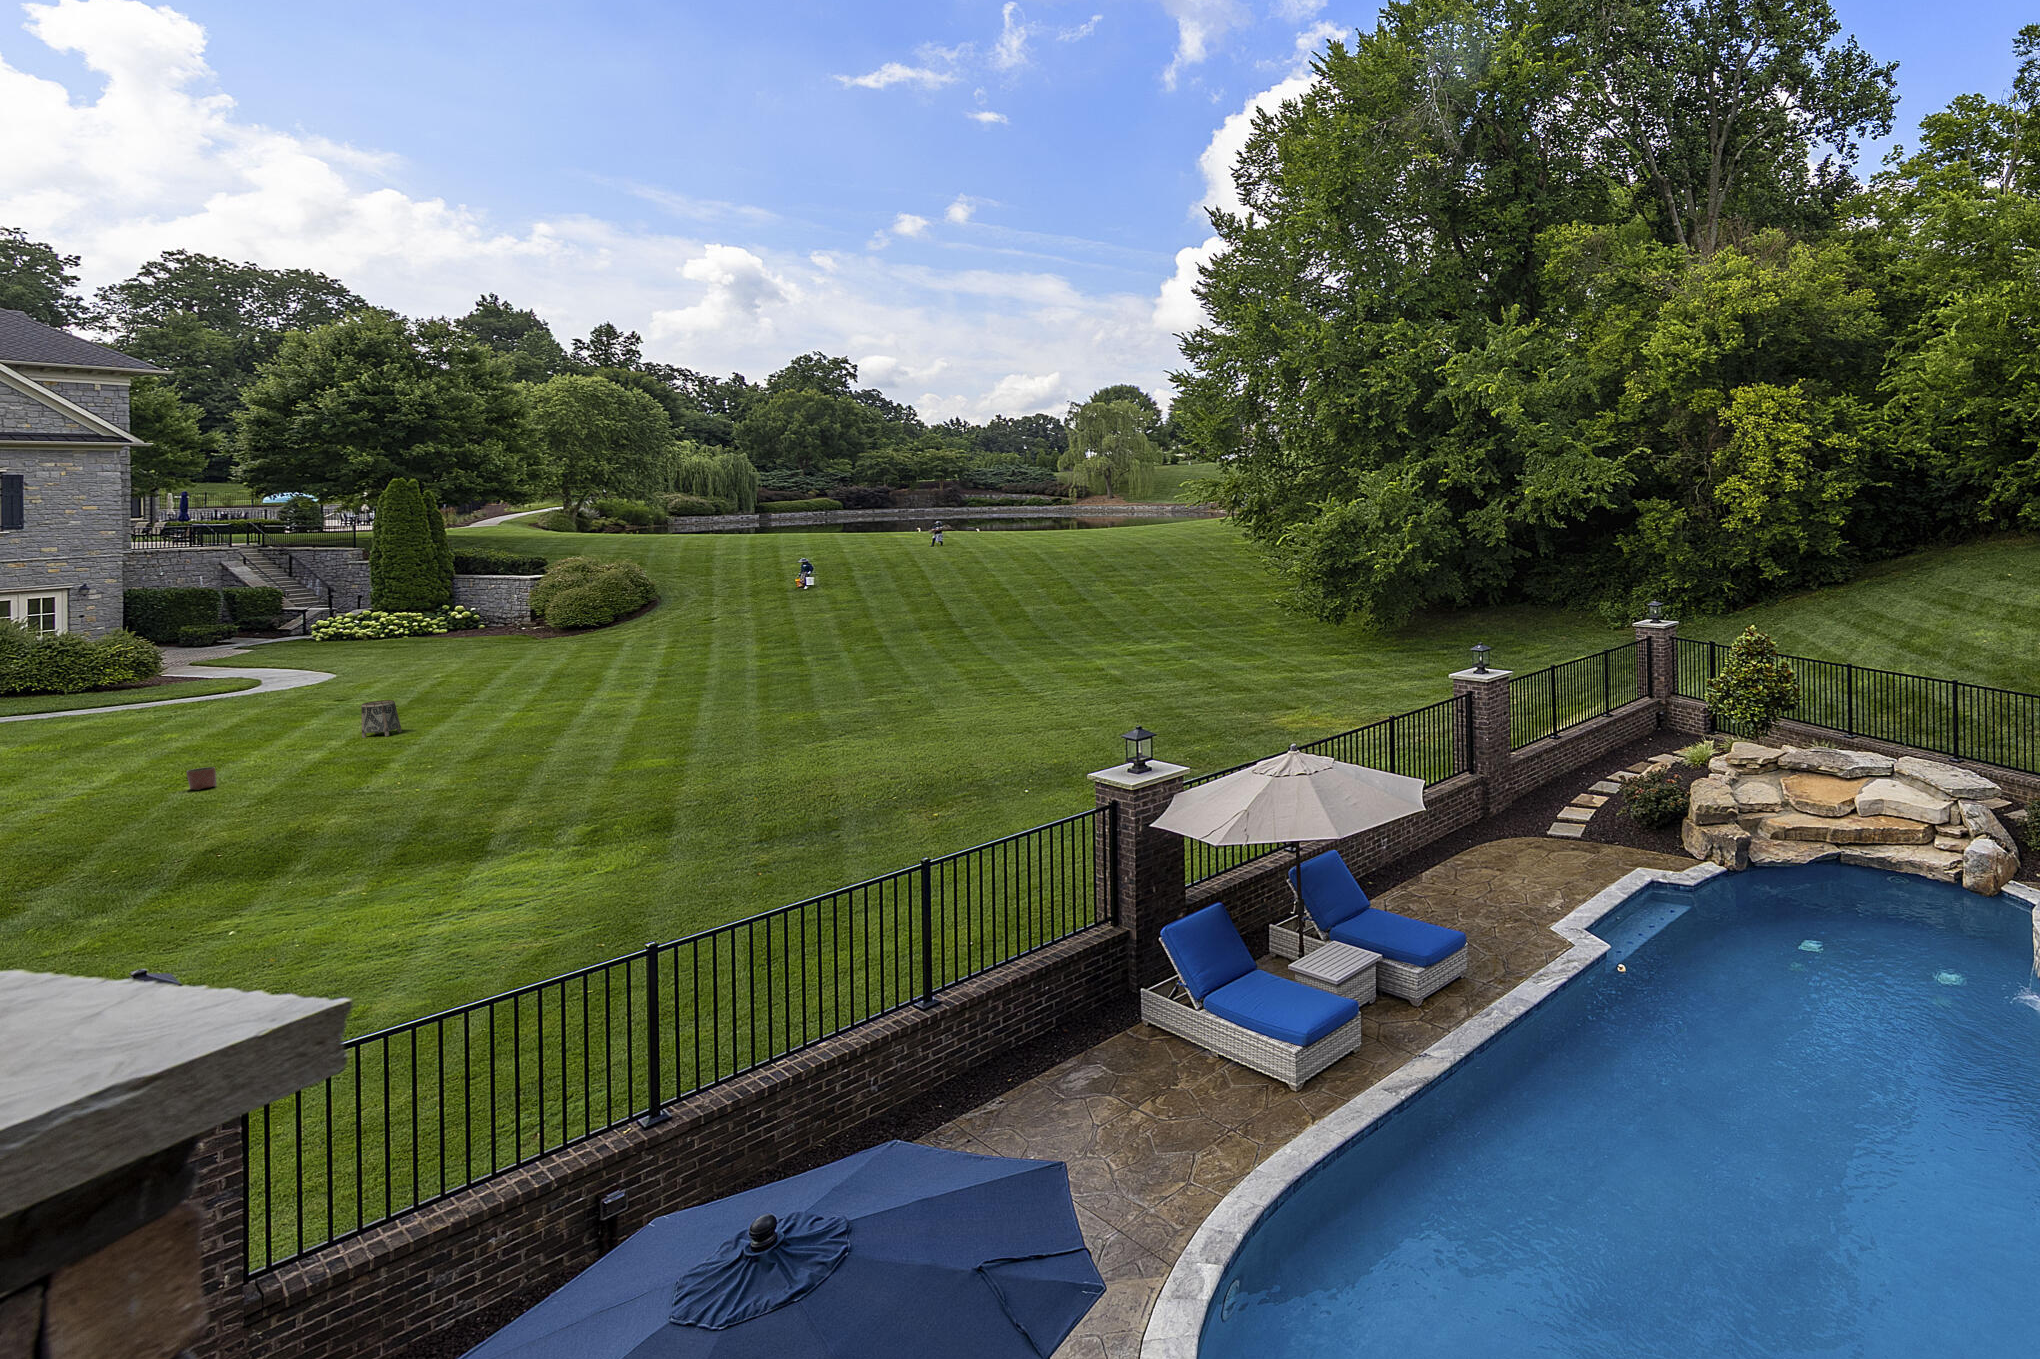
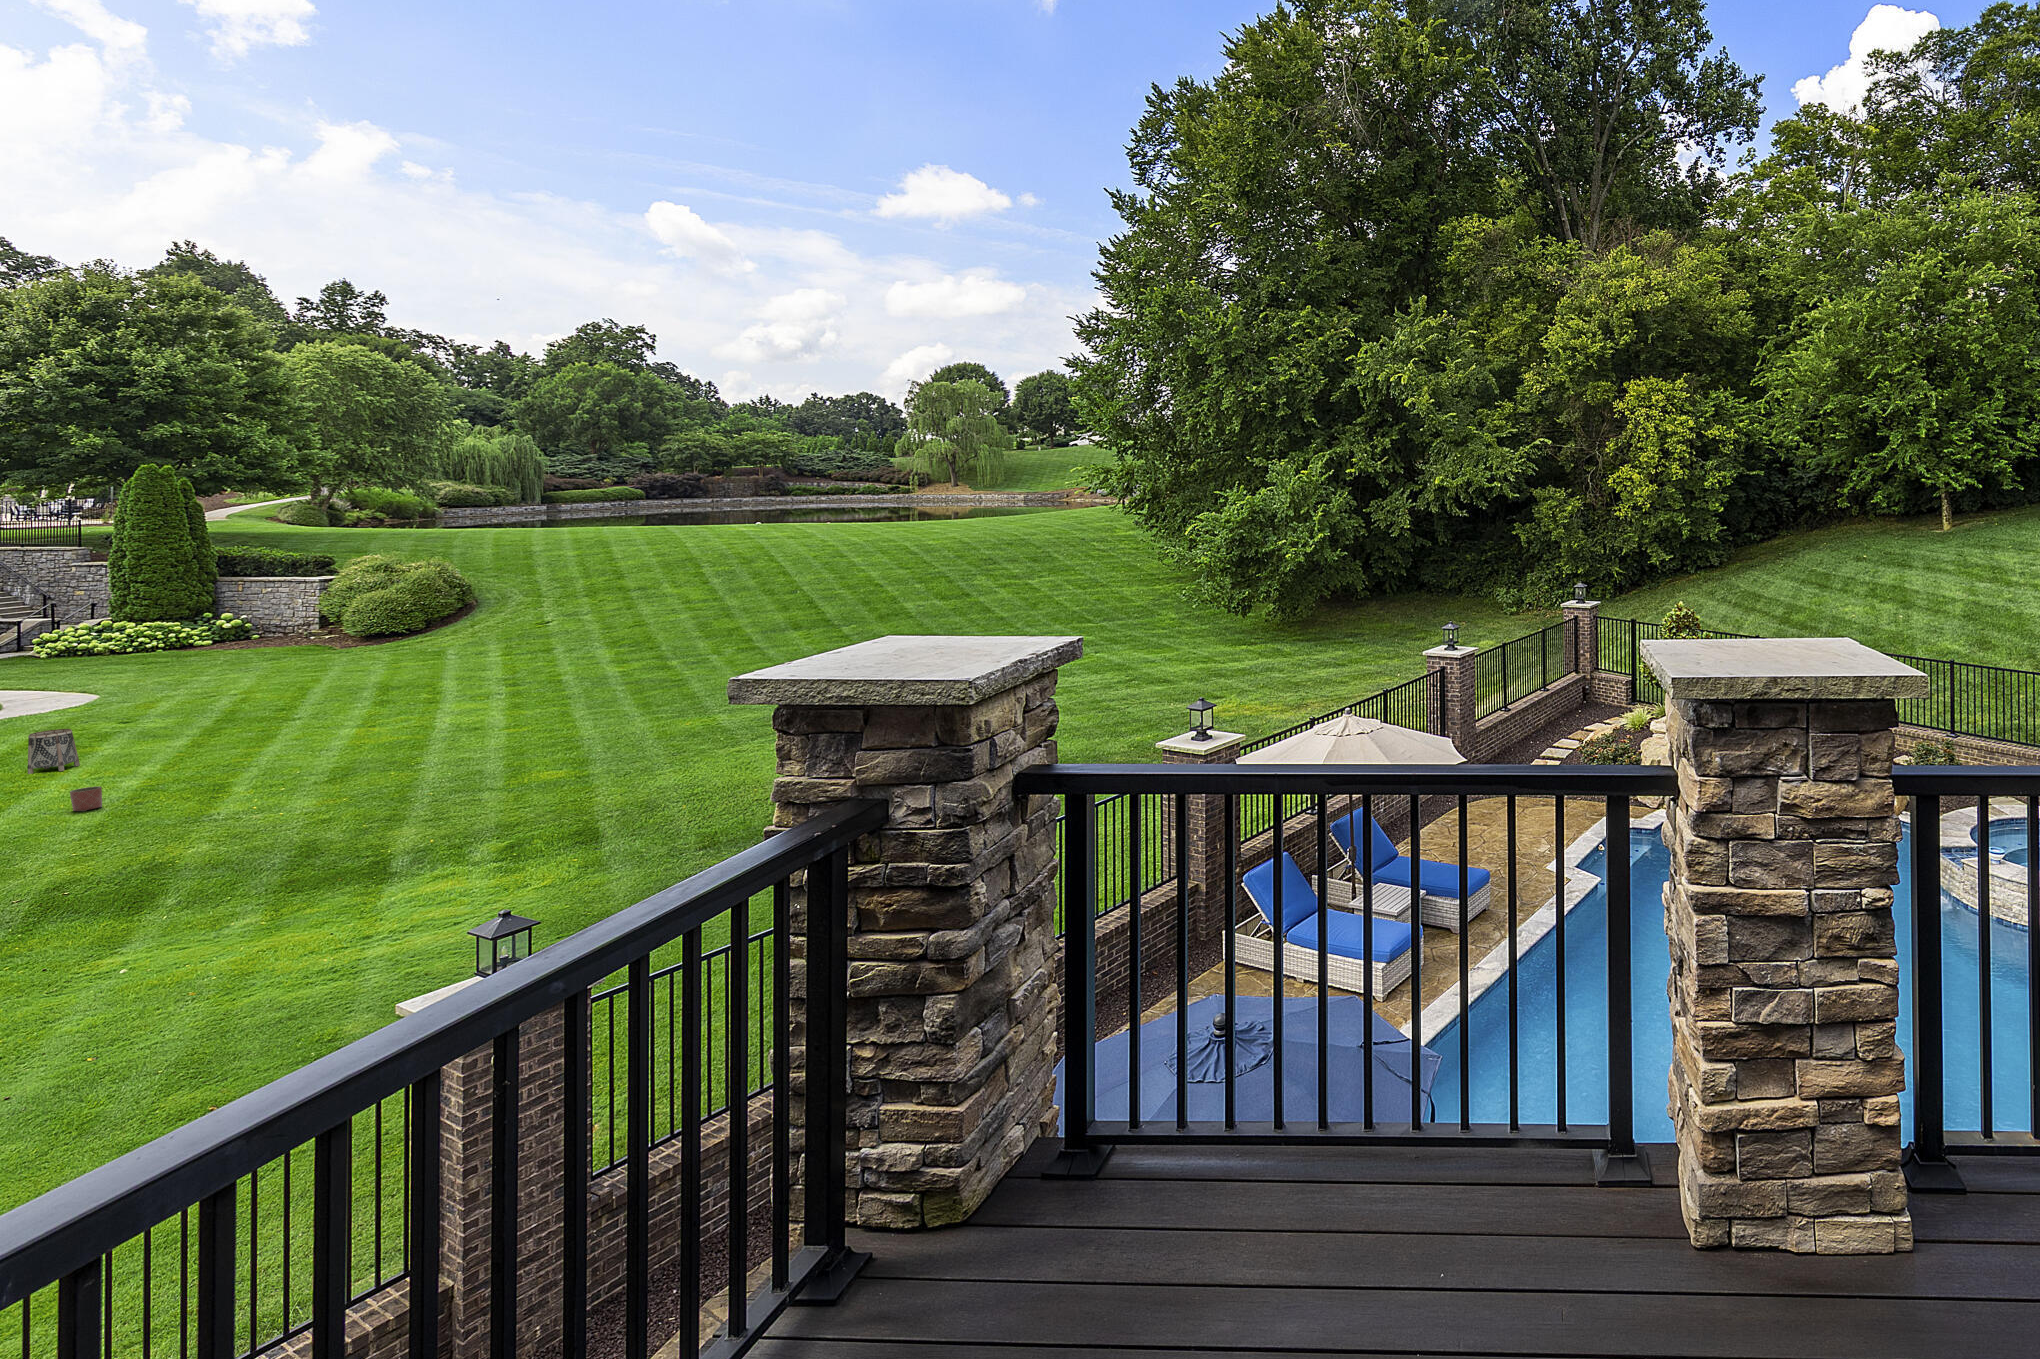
basket: present [361,700,402,738] -> present [28,729,80,774]

